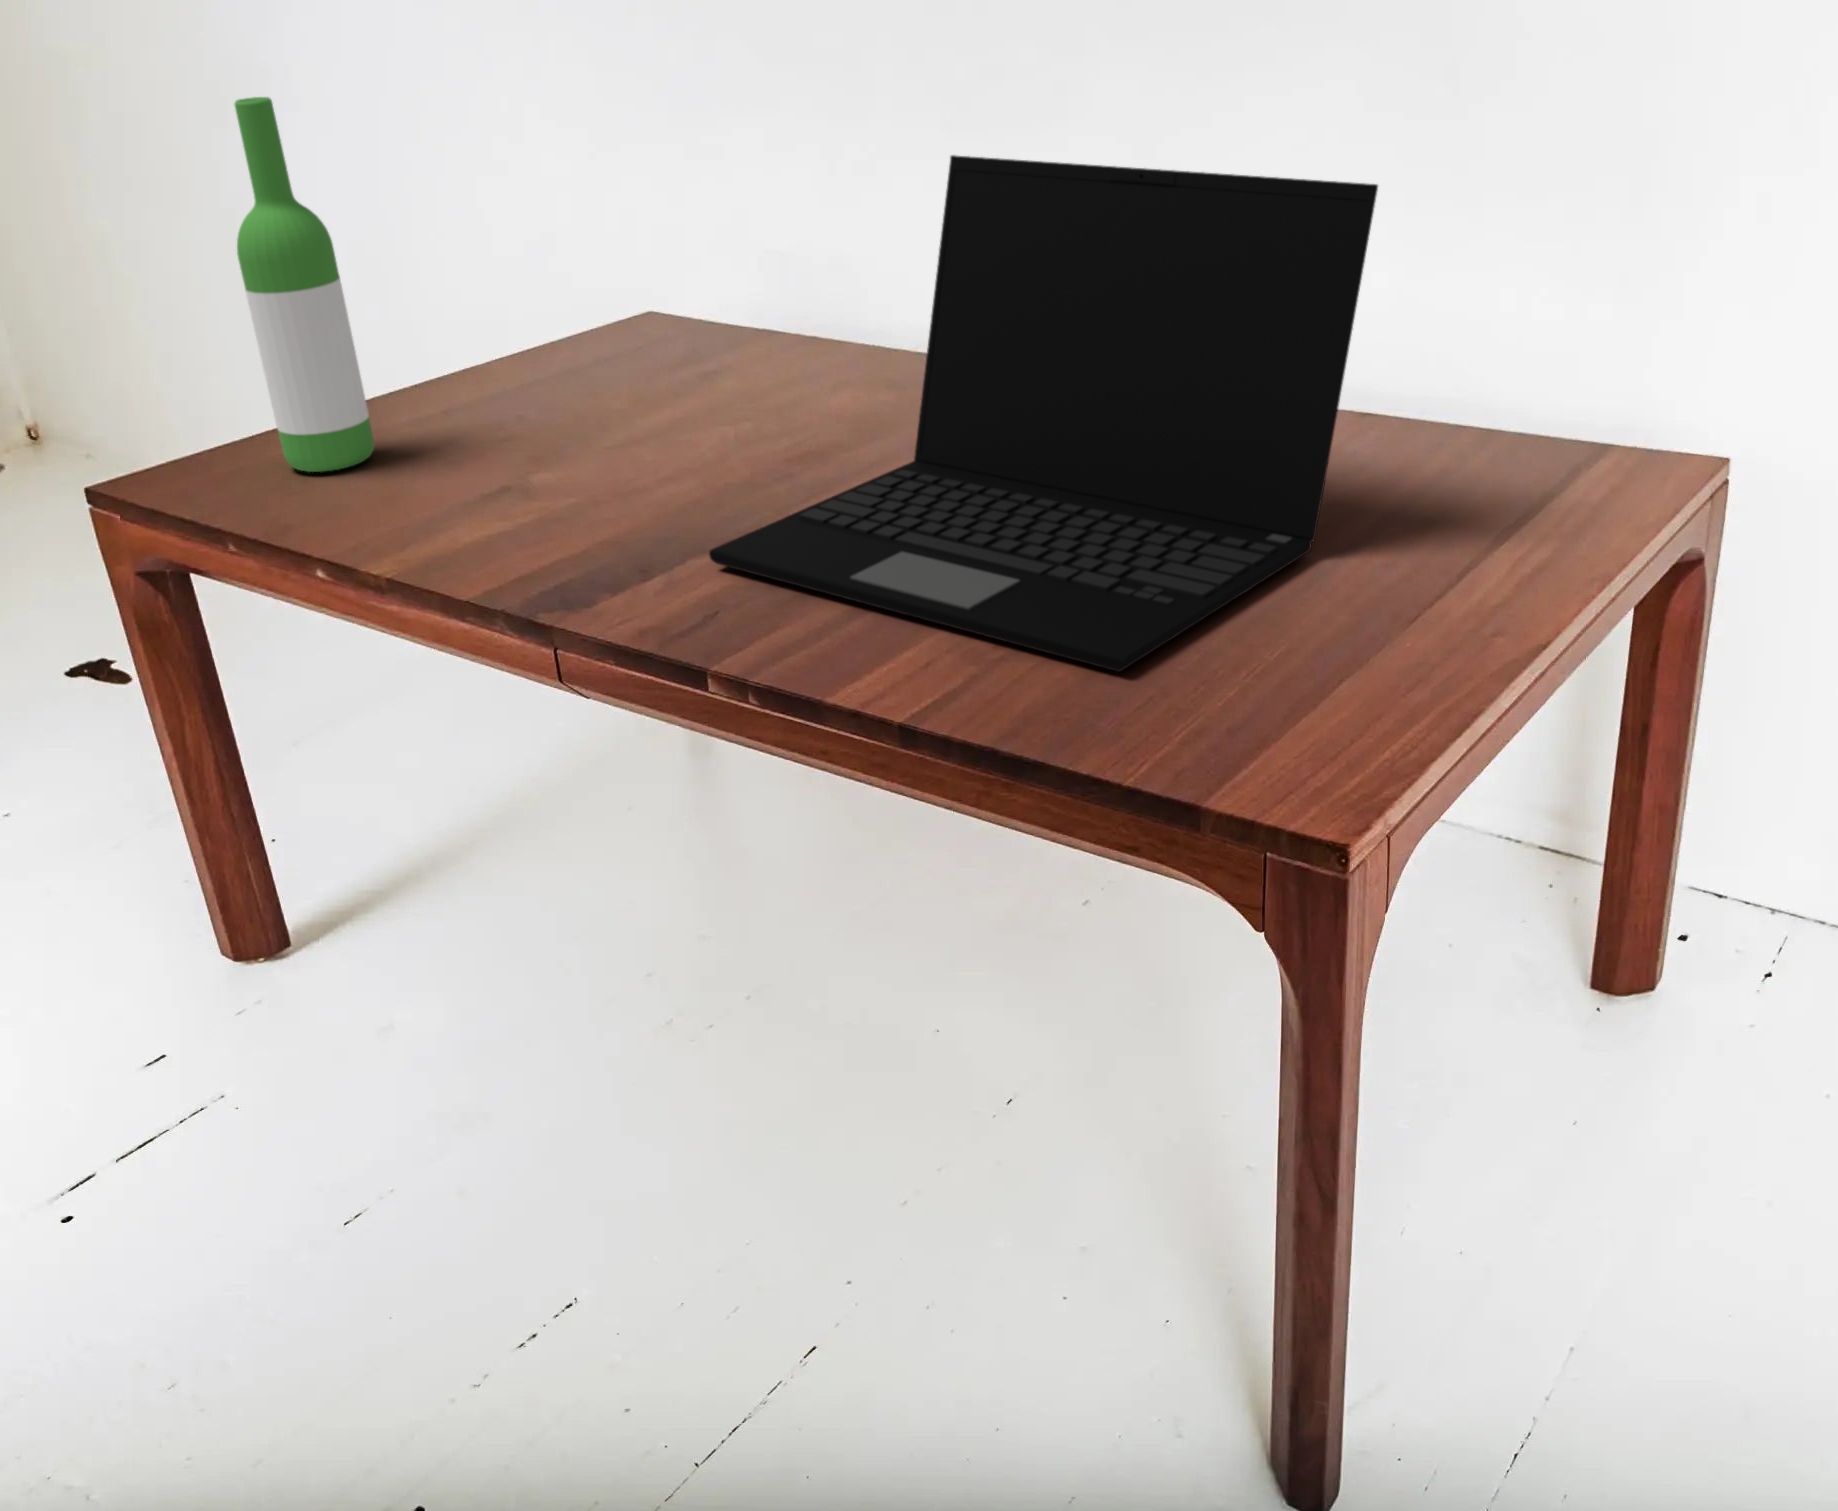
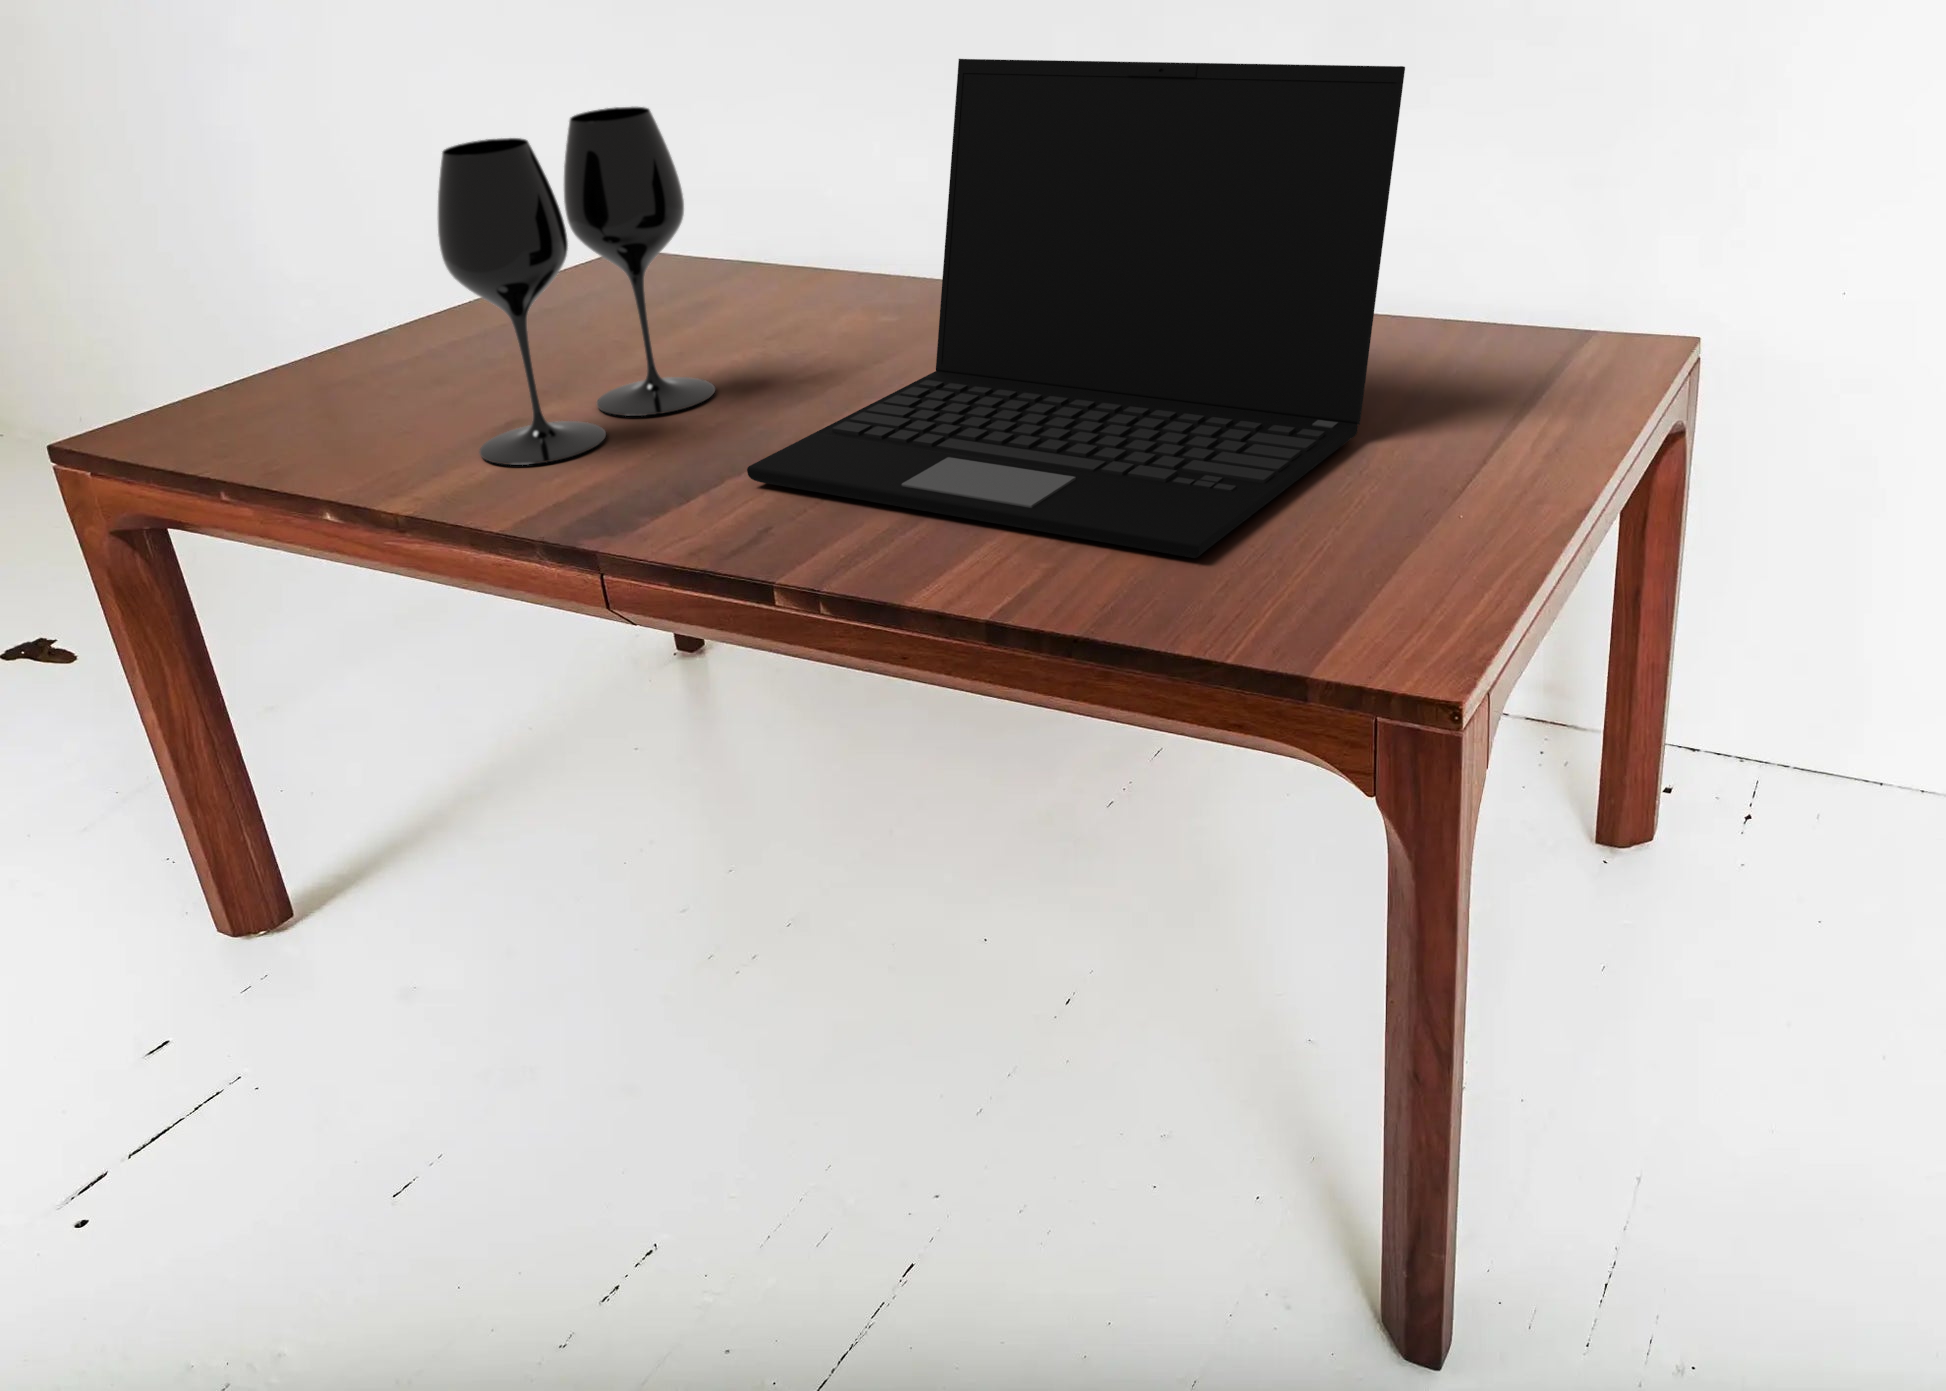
wine bottle: present [235,97,374,472] -> none [201,25,359,417]
wine glass: none [435,190,705,533] -> present [438,107,715,465]

